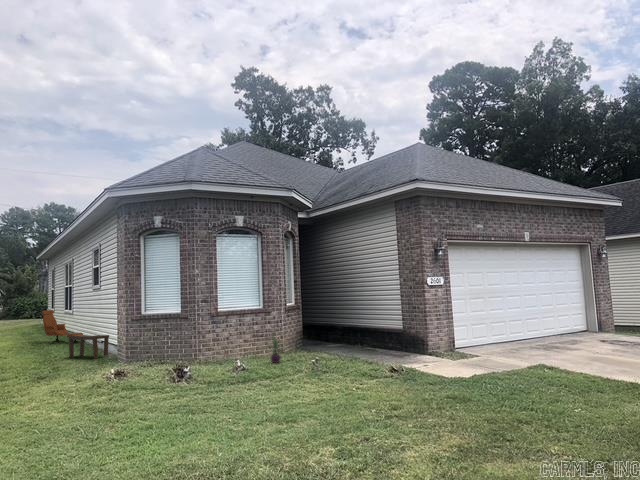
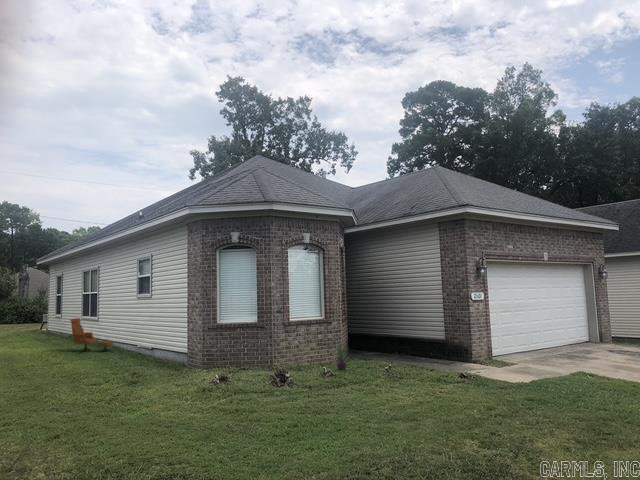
bench: present [69,335,109,359] -> none [124,344,165,367]

